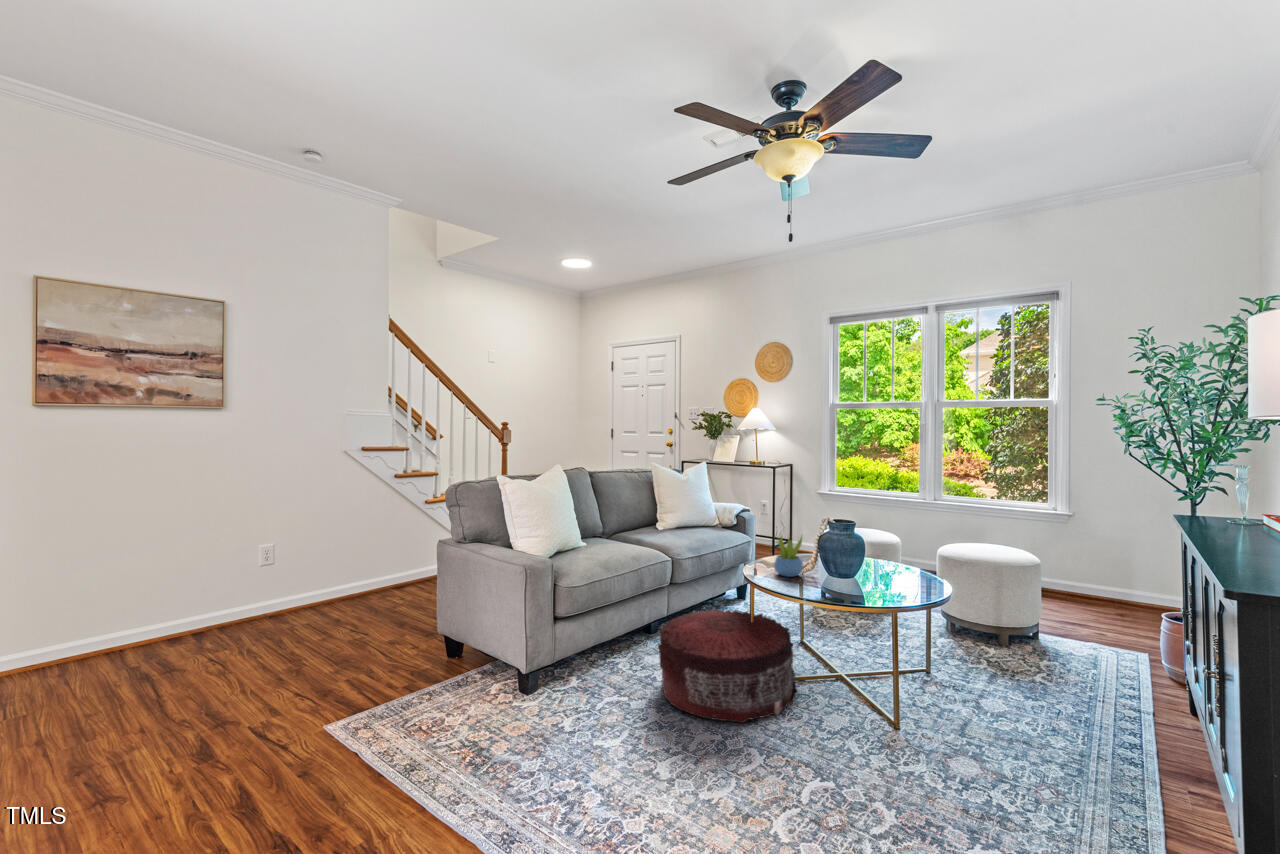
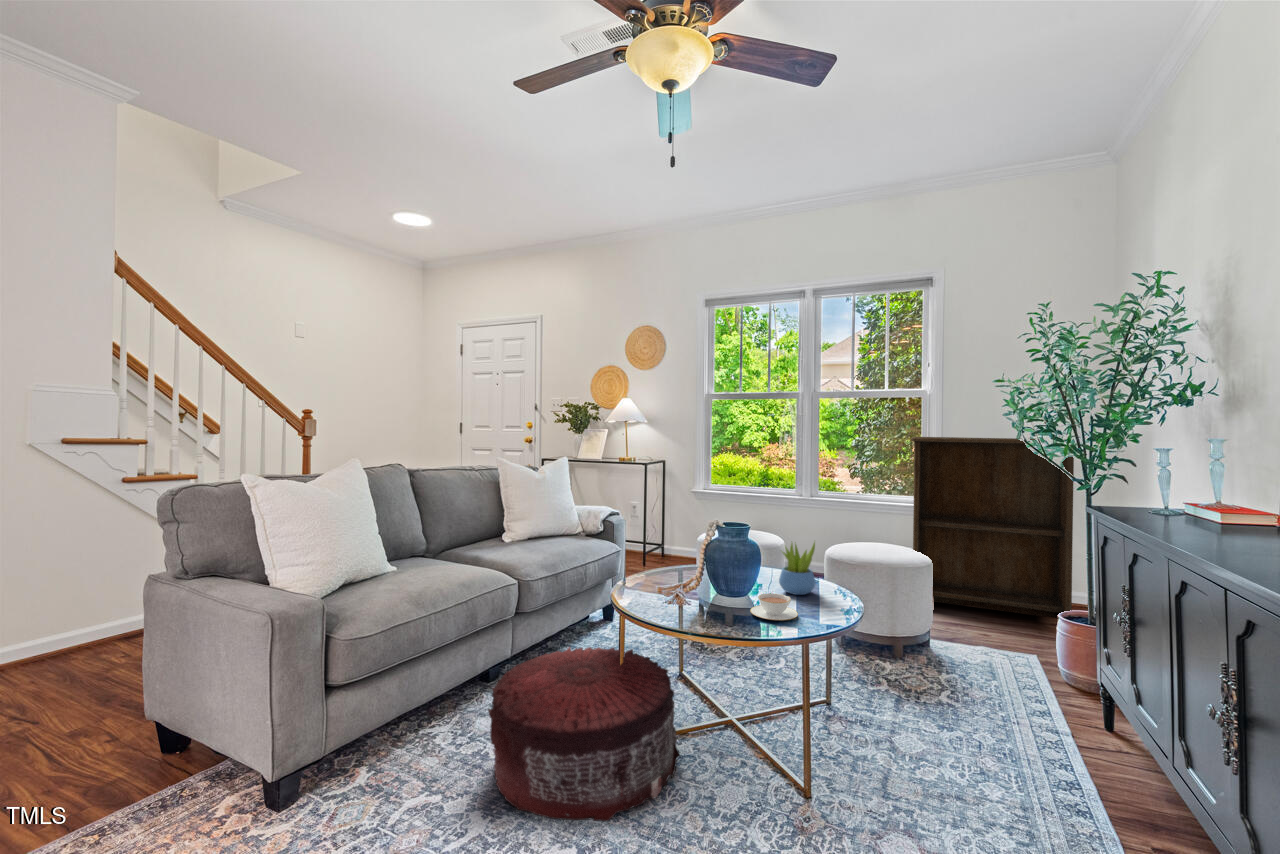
bookshelf: none [1032,446,1208,638] -> present [912,437,1074,619]
succulent plant: present [774,536,803,577] -> present [779,542,815,595]
teacup: none [854,575,893,595] -> present [750,594,798,620]

